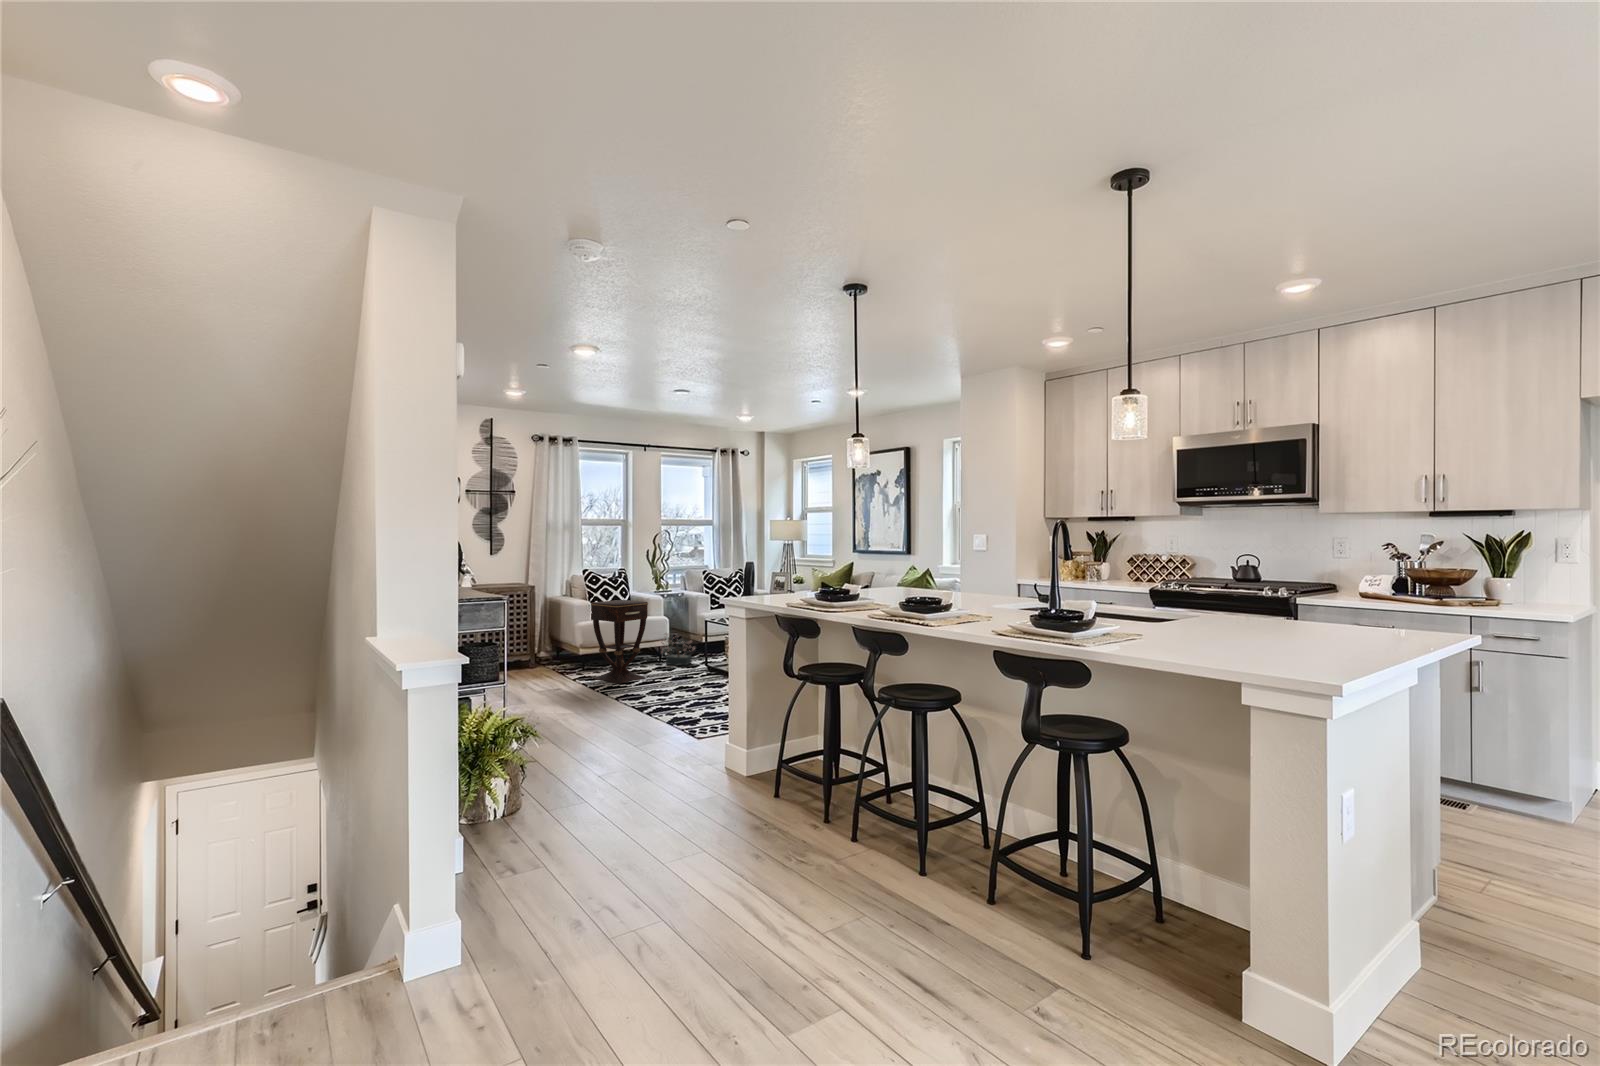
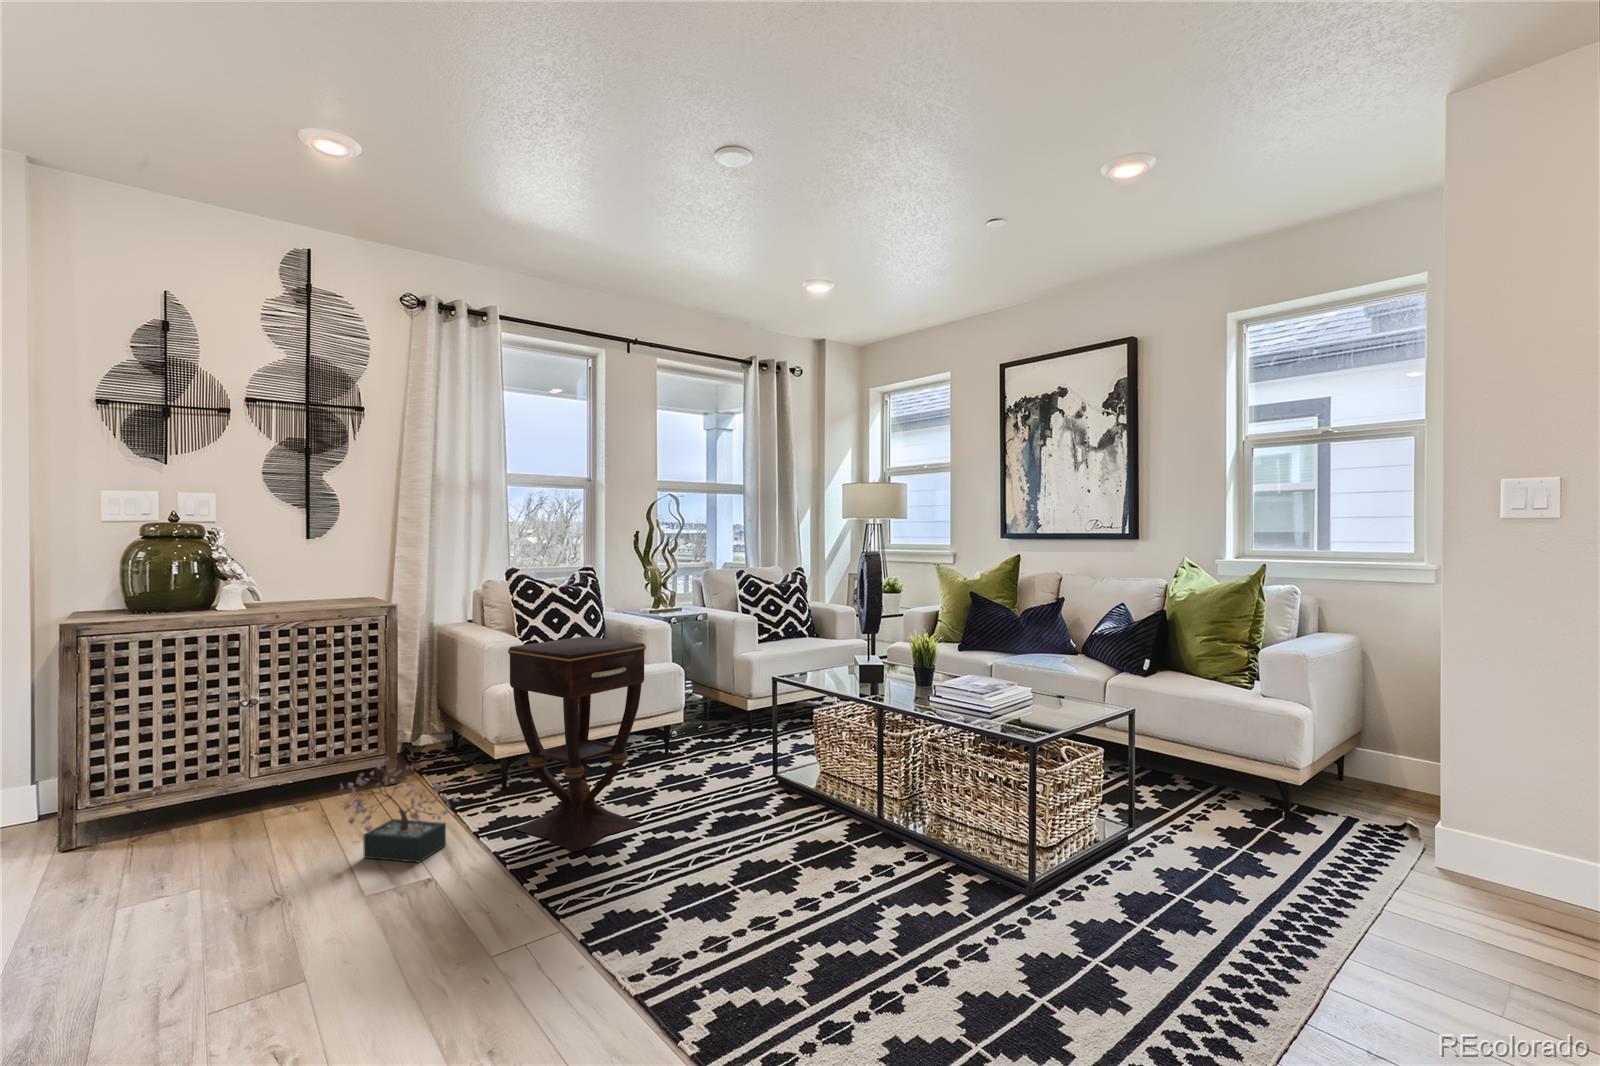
decorative plant: present [661,634,694,666] -> present [340,758,459,862]

